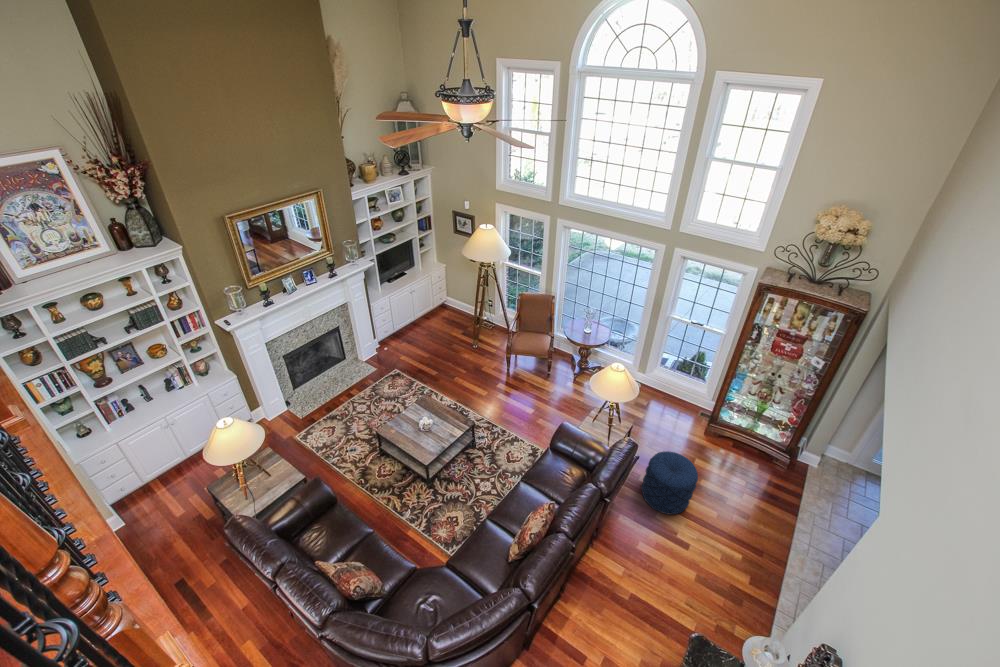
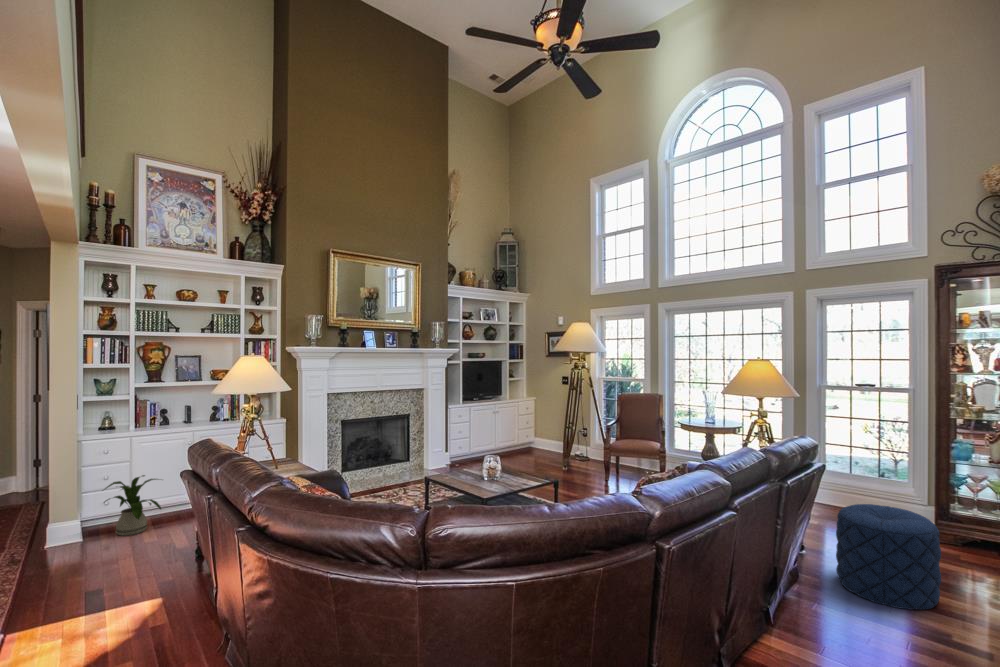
house plant: none [117,466,173,511] -> present [104,475,161,536]

